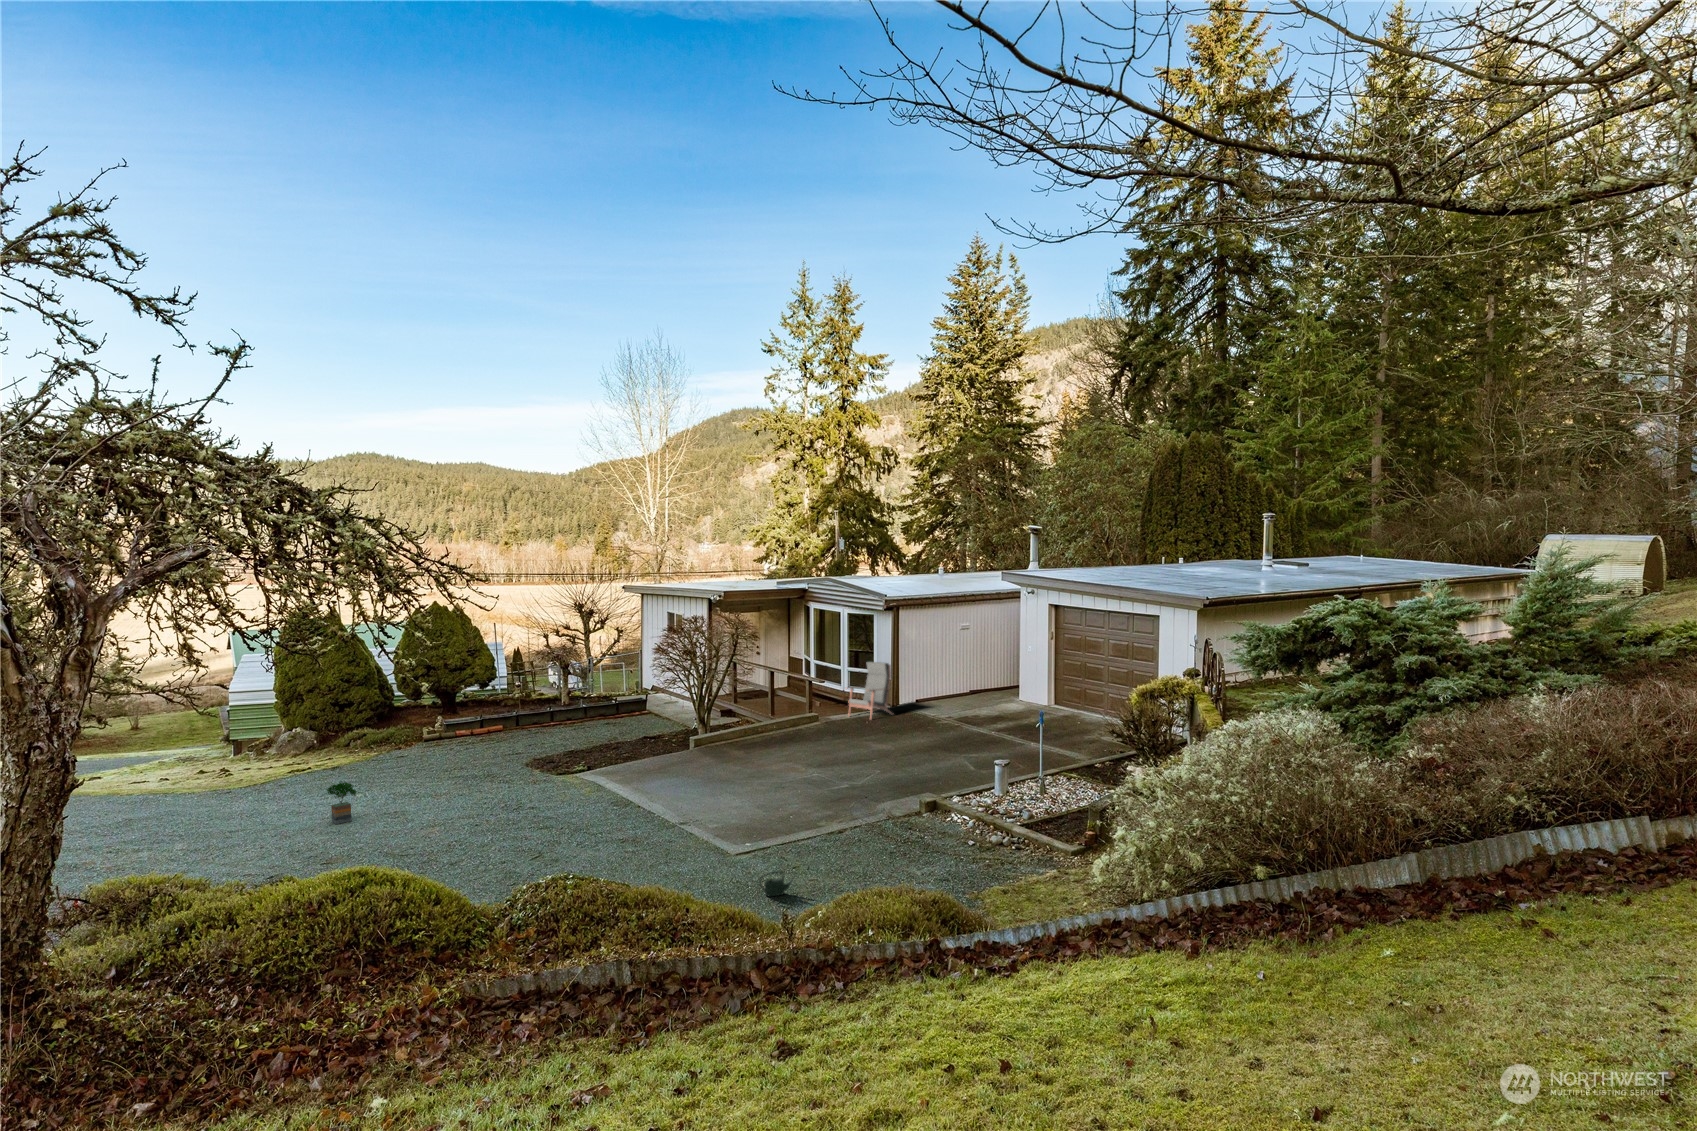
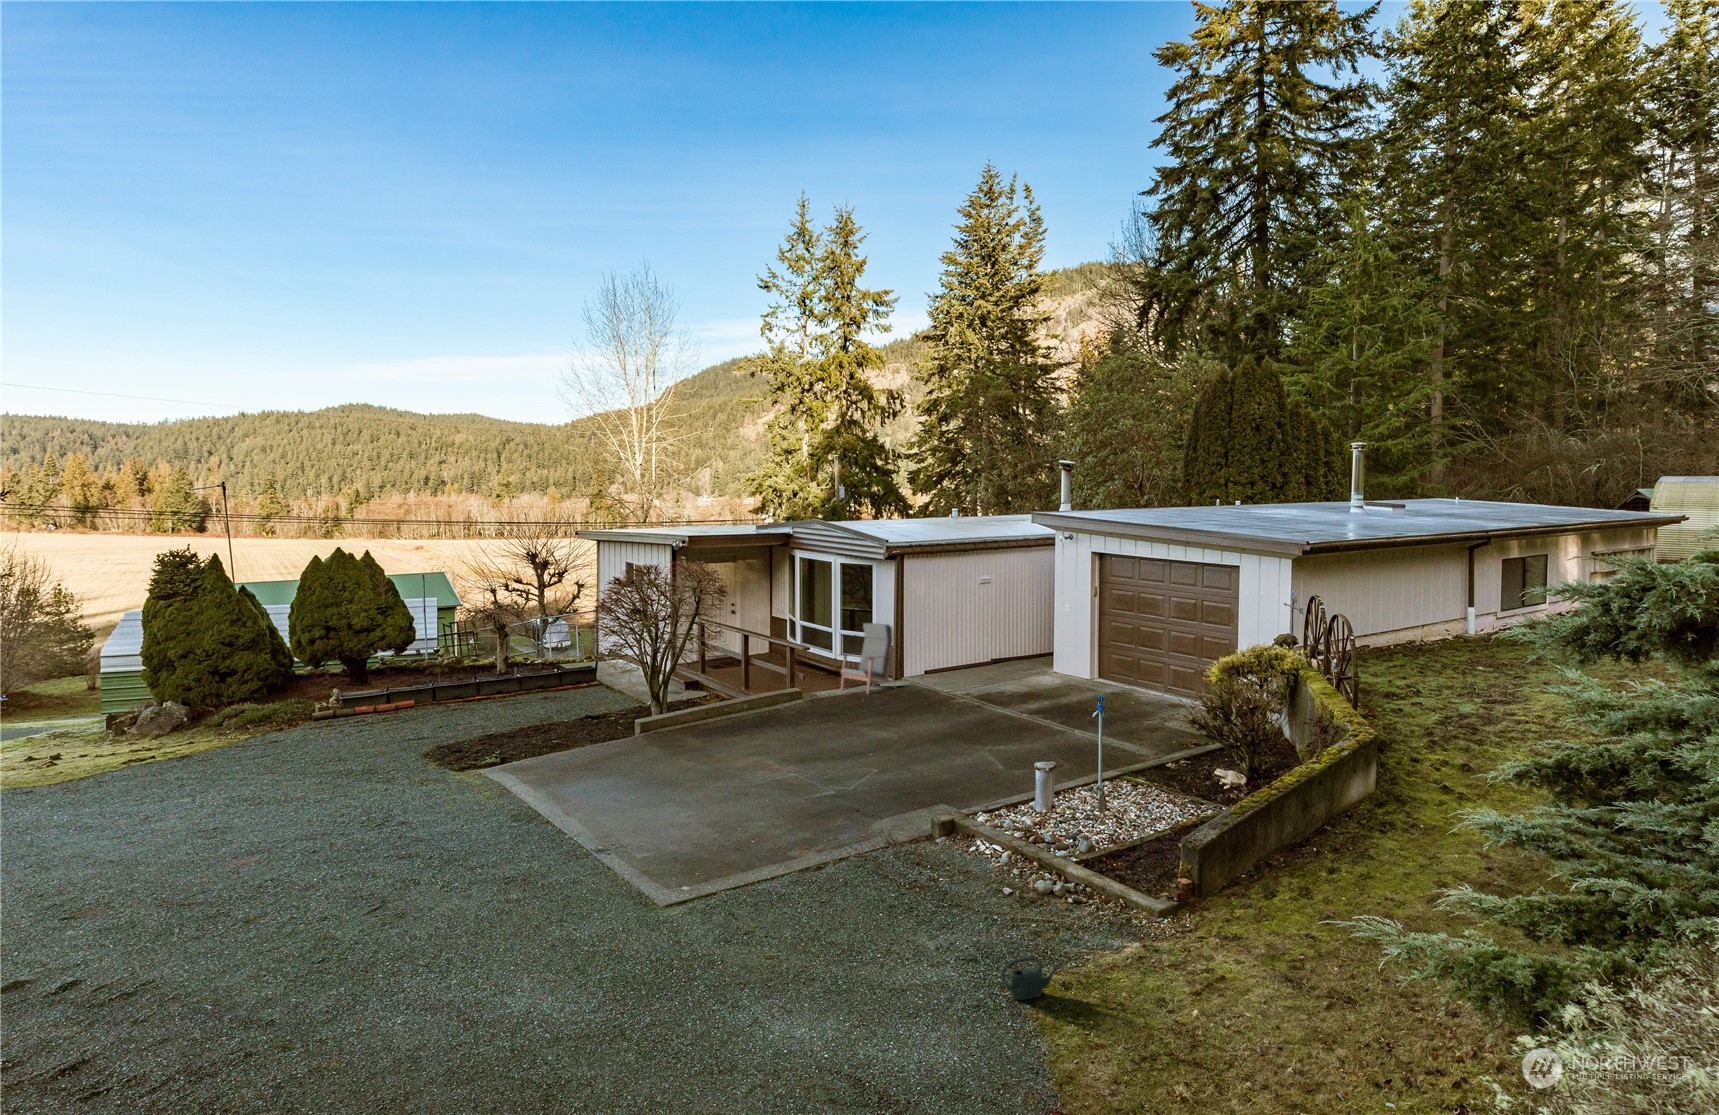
potted tree: present [327,783,356,824] -> none [102,787,151,847]
watering can: present [759,872,792,896] -> present [1001,957,1062,1000]

